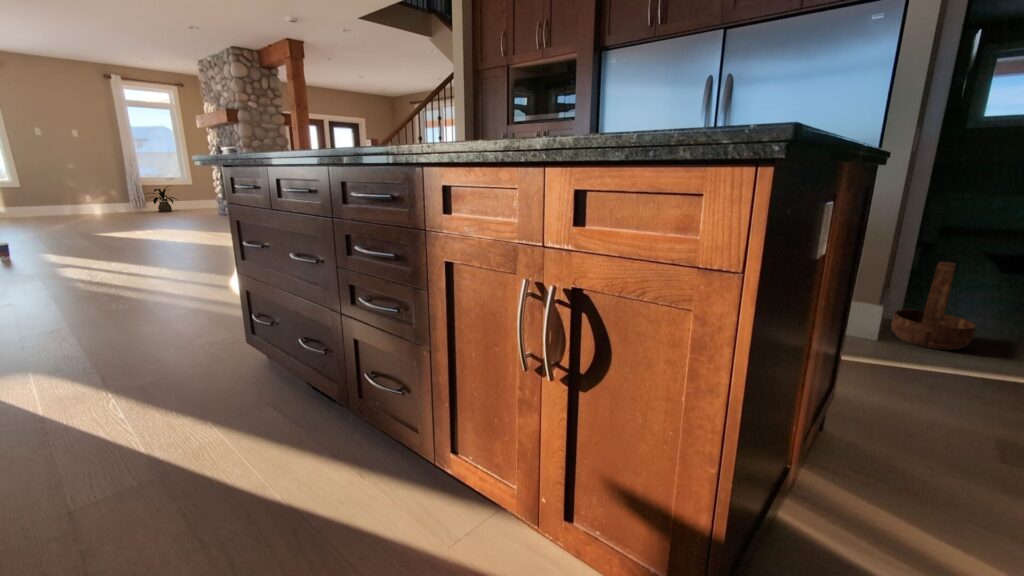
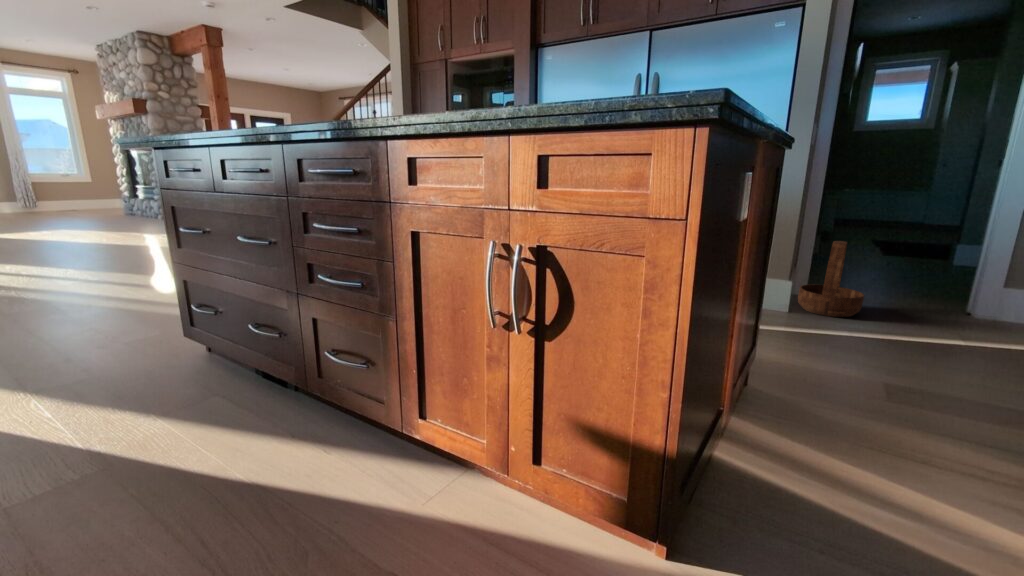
house plant: present [149,186,177,212] -> none [32,183,78,213]

